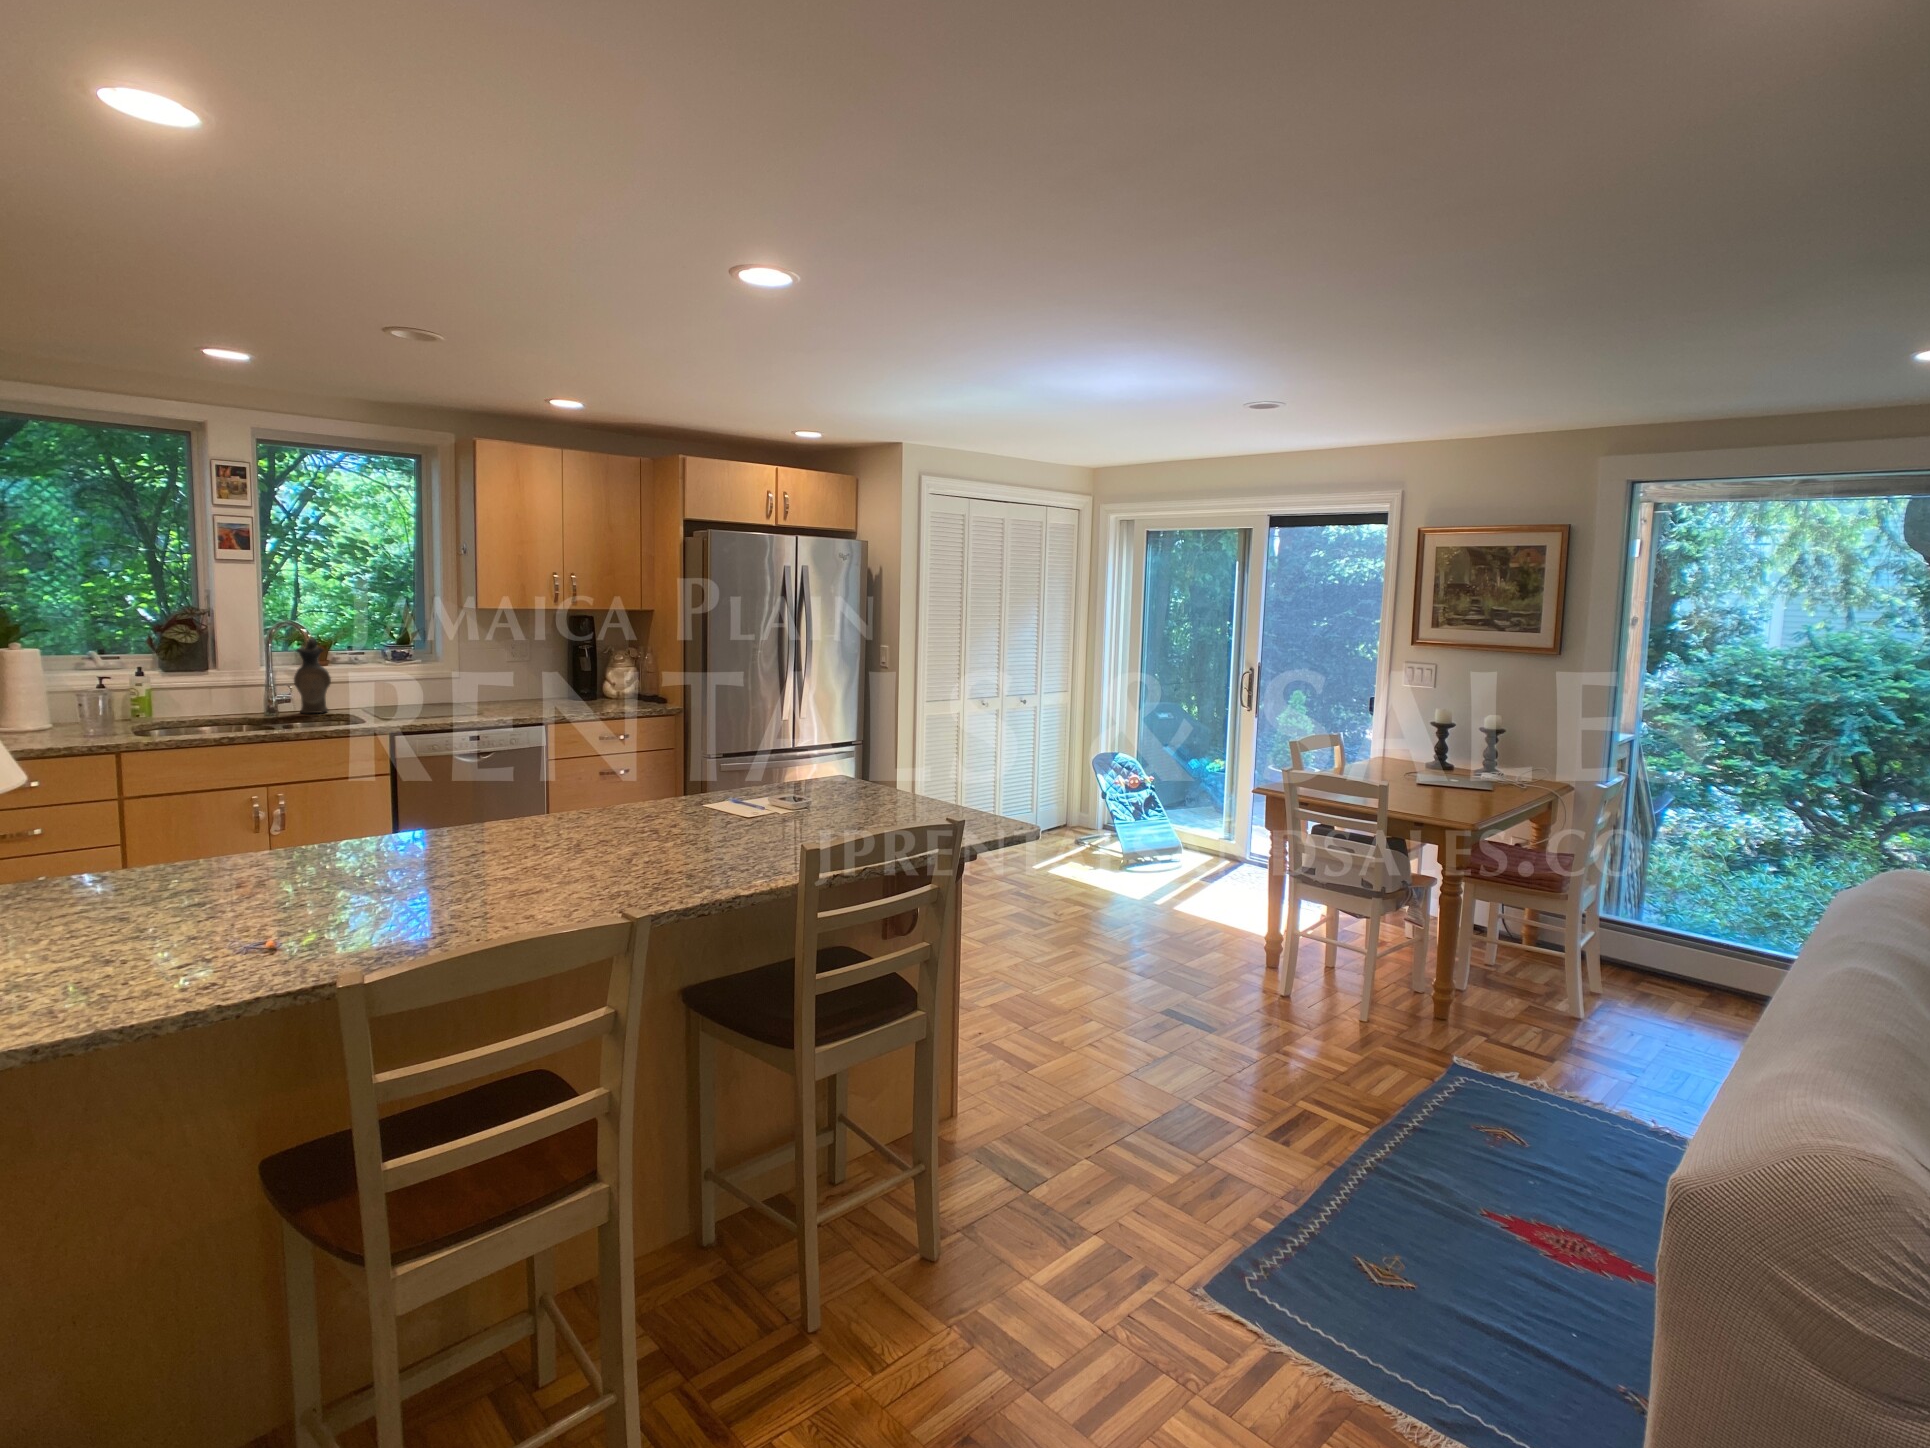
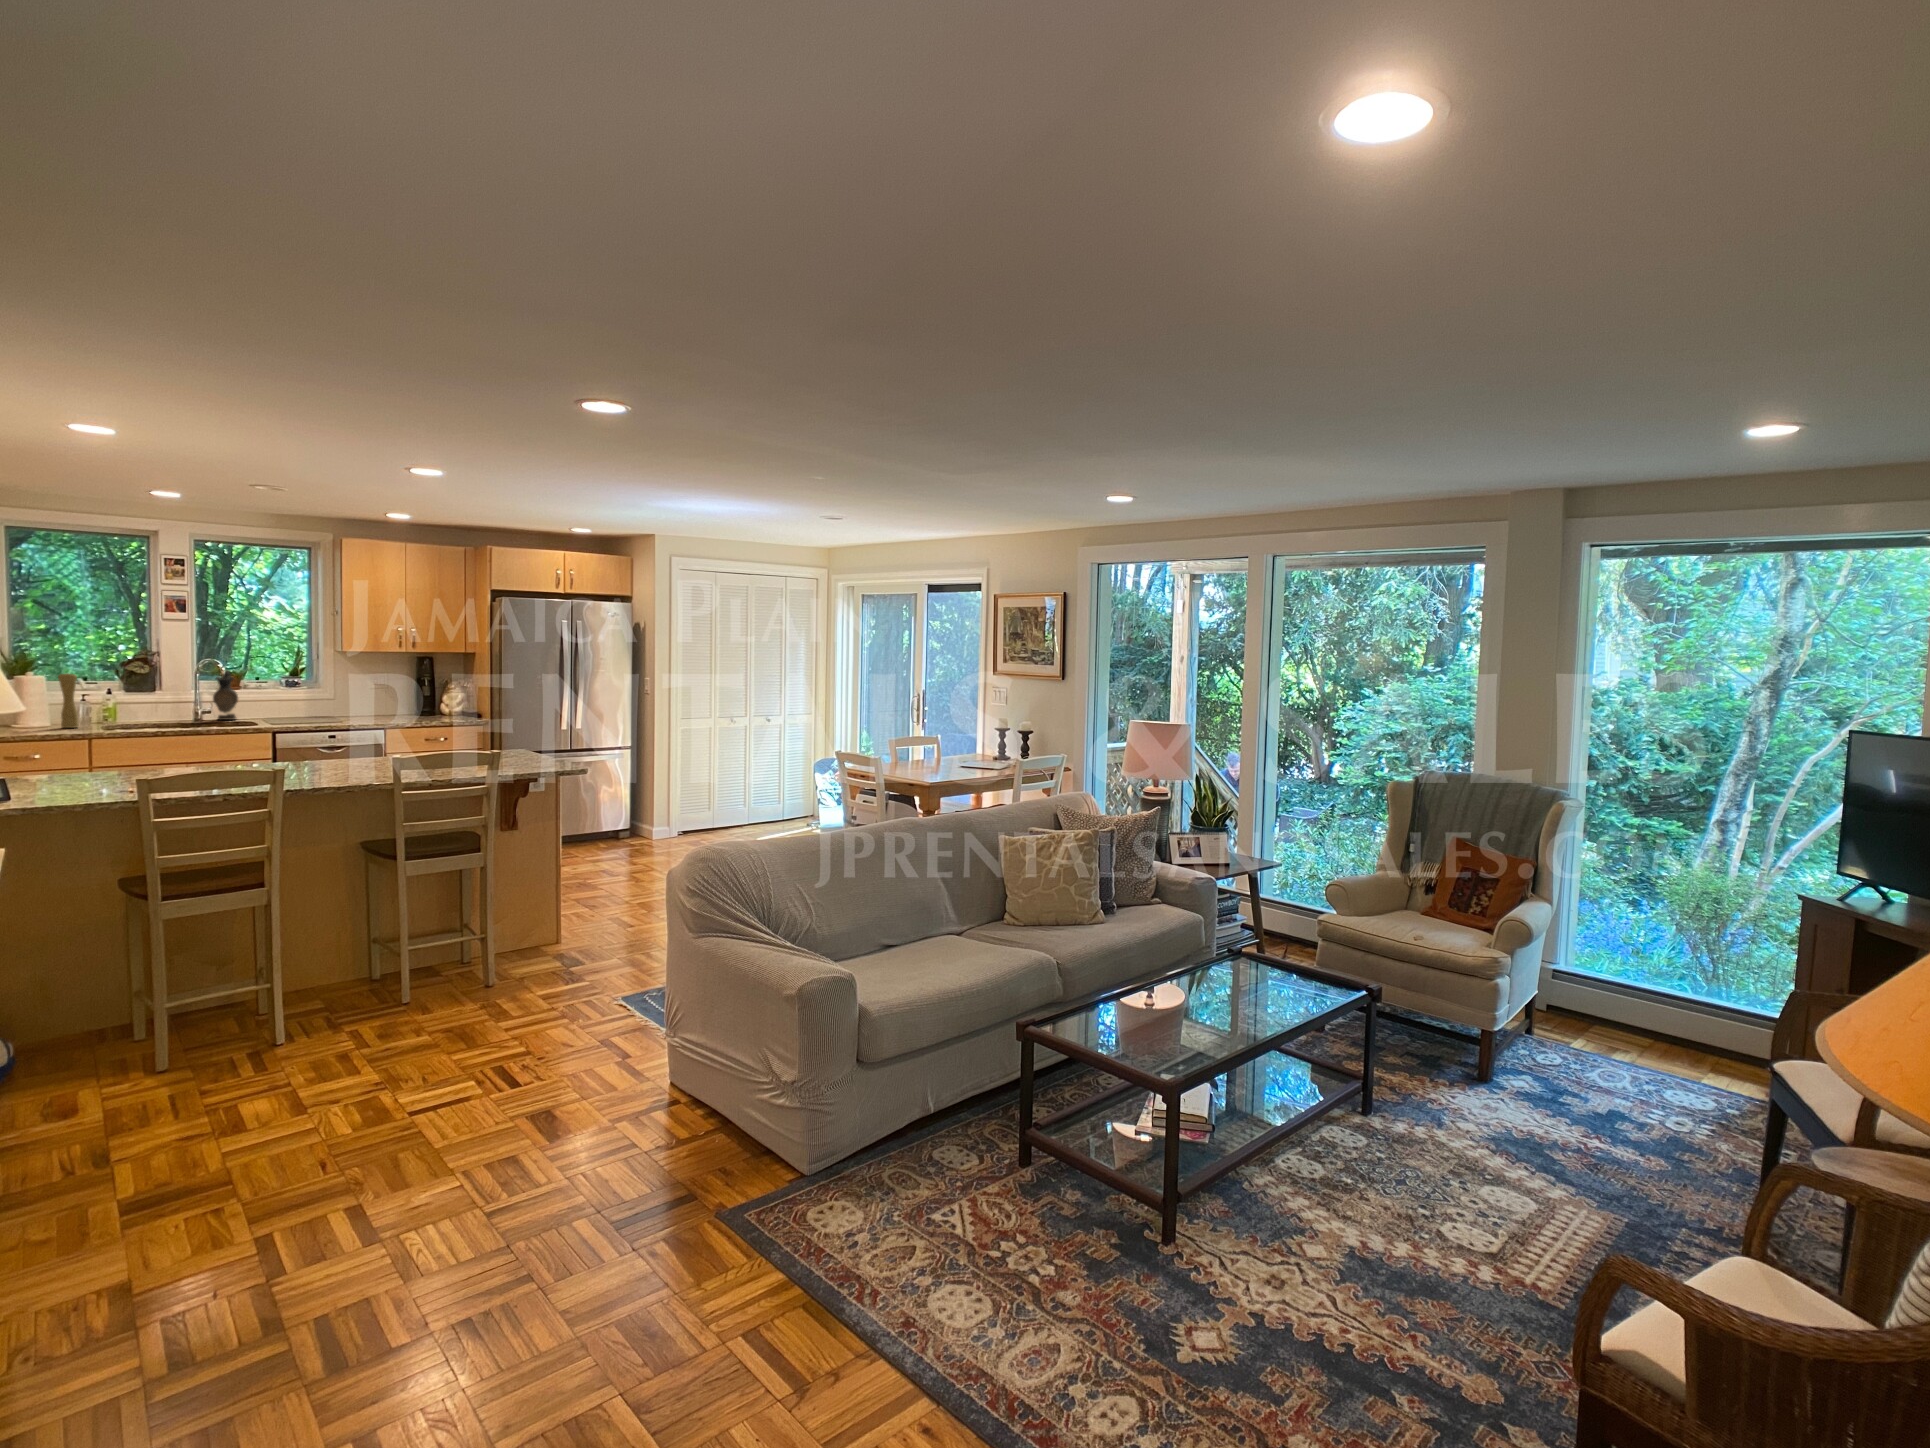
pepper mill: none [60,644,97,733] -> present [58,673,79,728]

